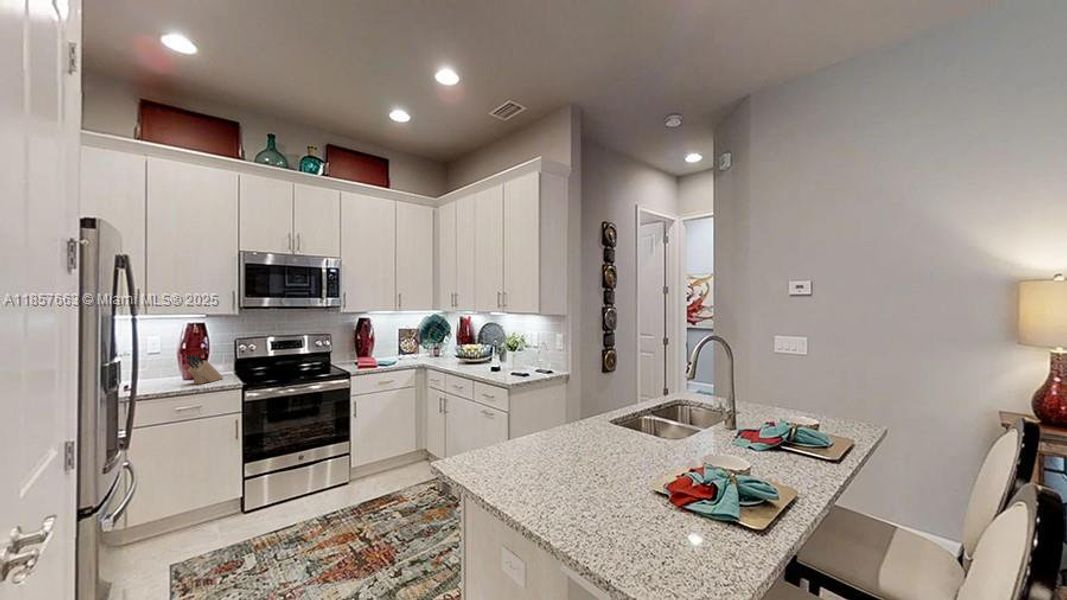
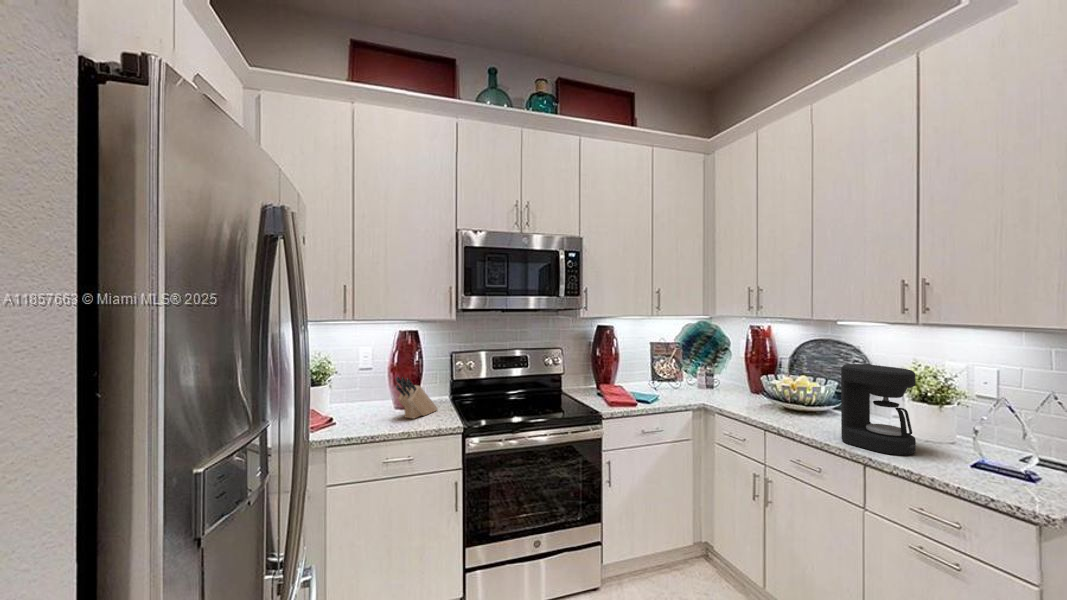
coffee maker: none [474,332,503,375] -> present [841,364,916,455]

